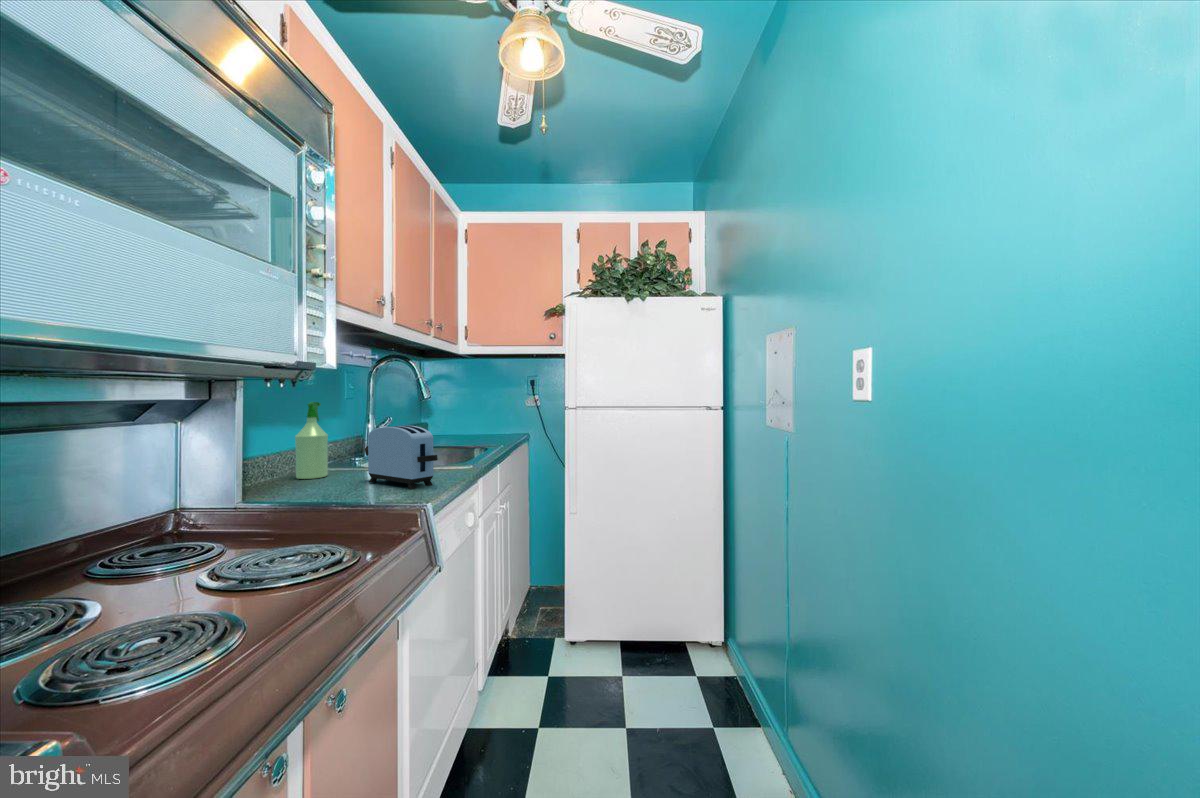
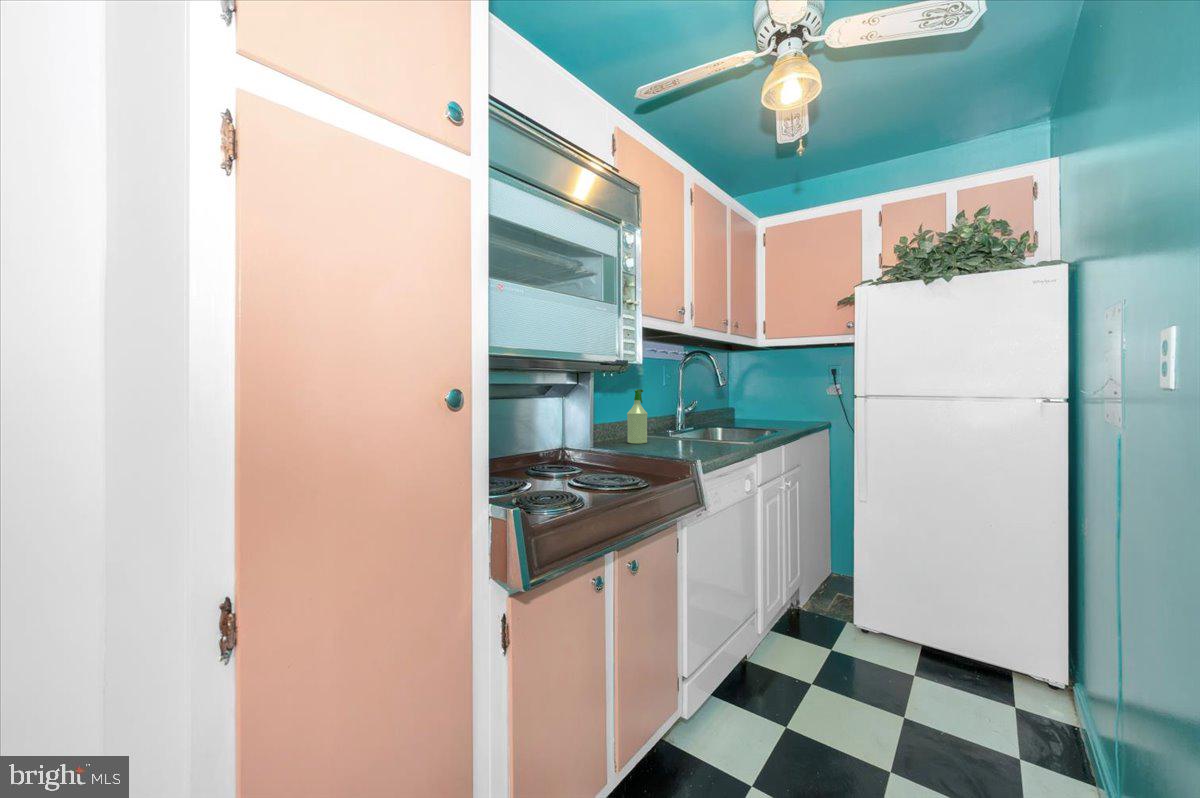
toaster: present [365,426,438,489] -> none [669,408,717,456]

